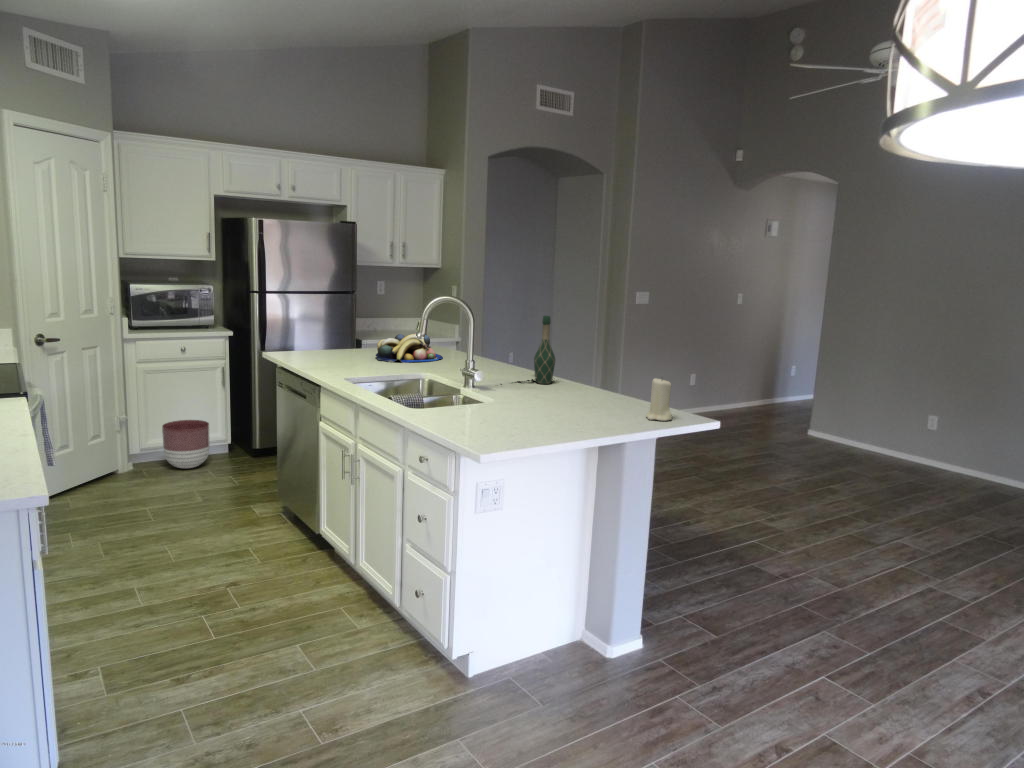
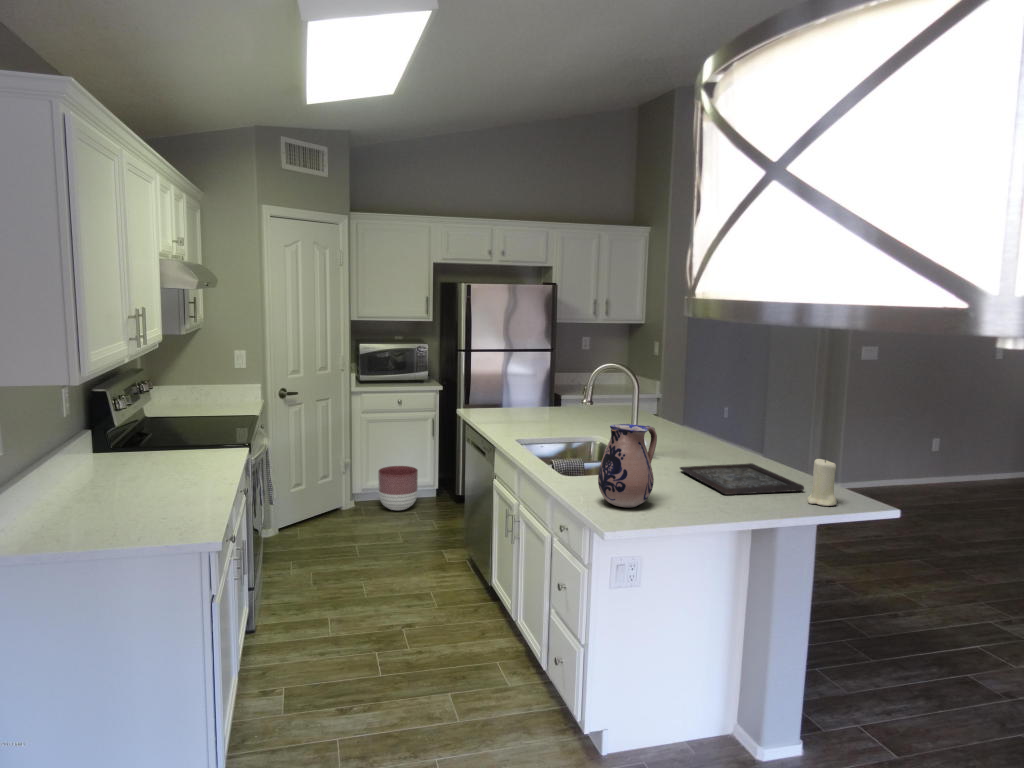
wine bottle: present [534,316,555,384] -> none [705,383,728,454]
fruit bowl: present [376,333,443,363] -> none [557,394,623,424]
ceramic pitcher: none [461,350,516,432] -> present [598,424,657,507]
tray: none [521,389,639,417] -> present [680,463,804,495]

